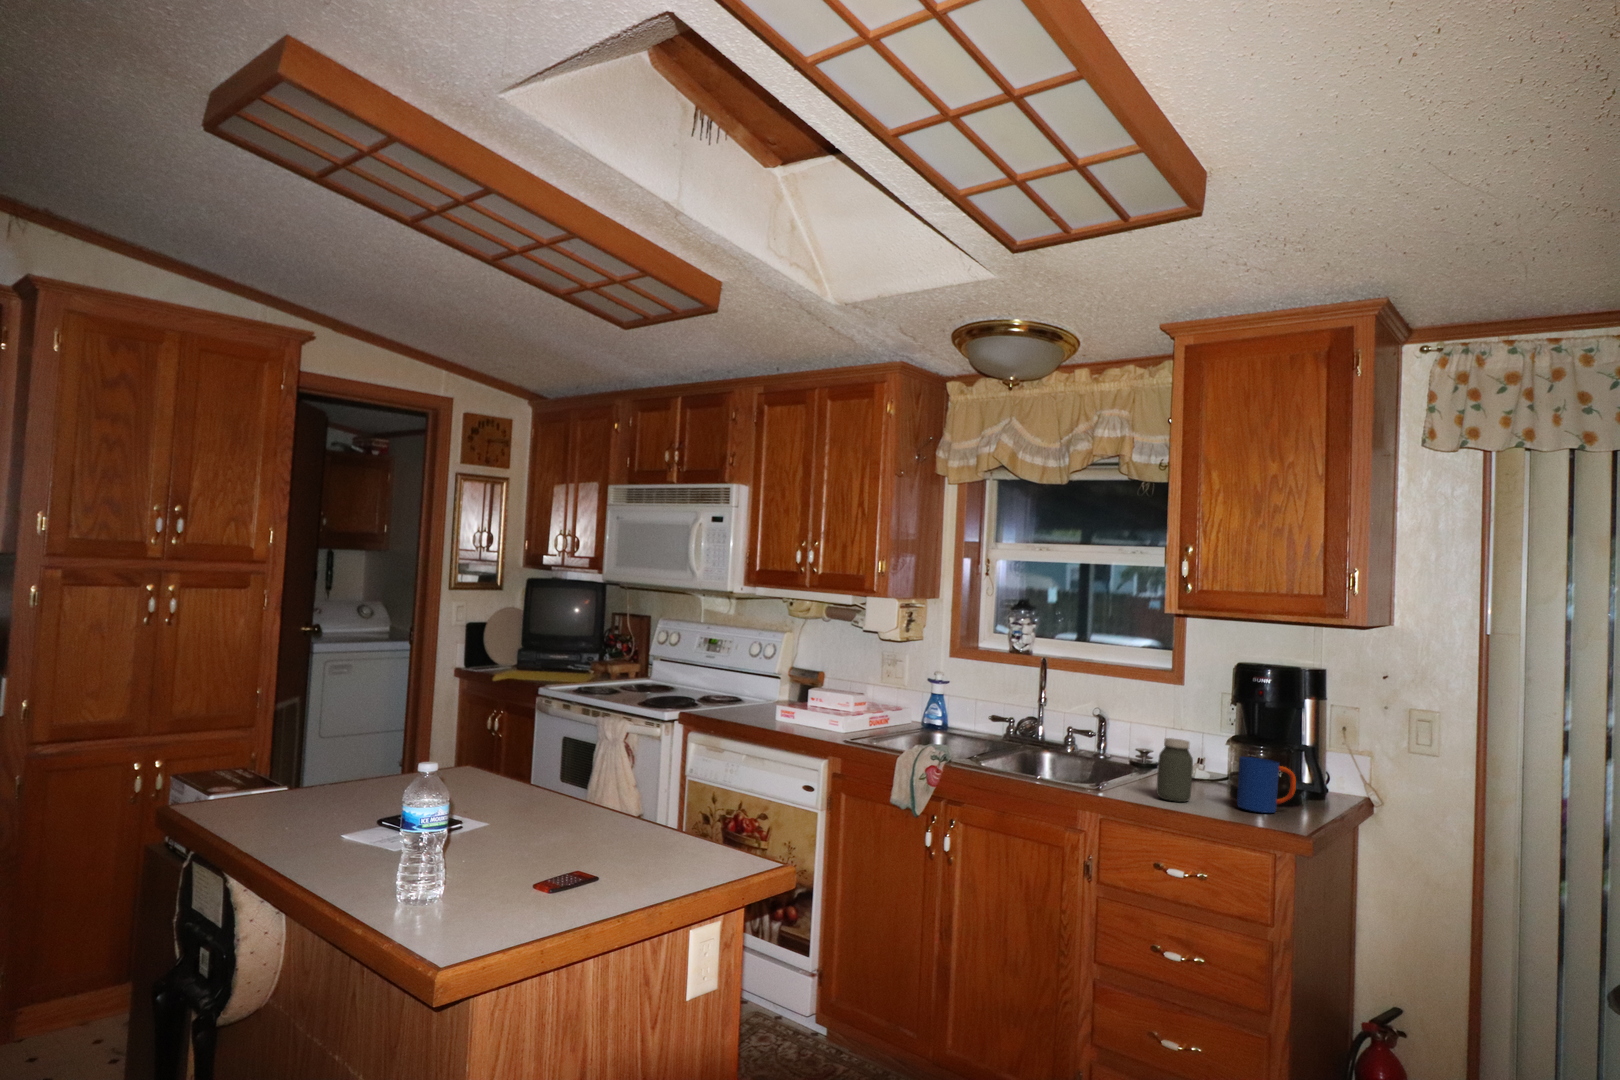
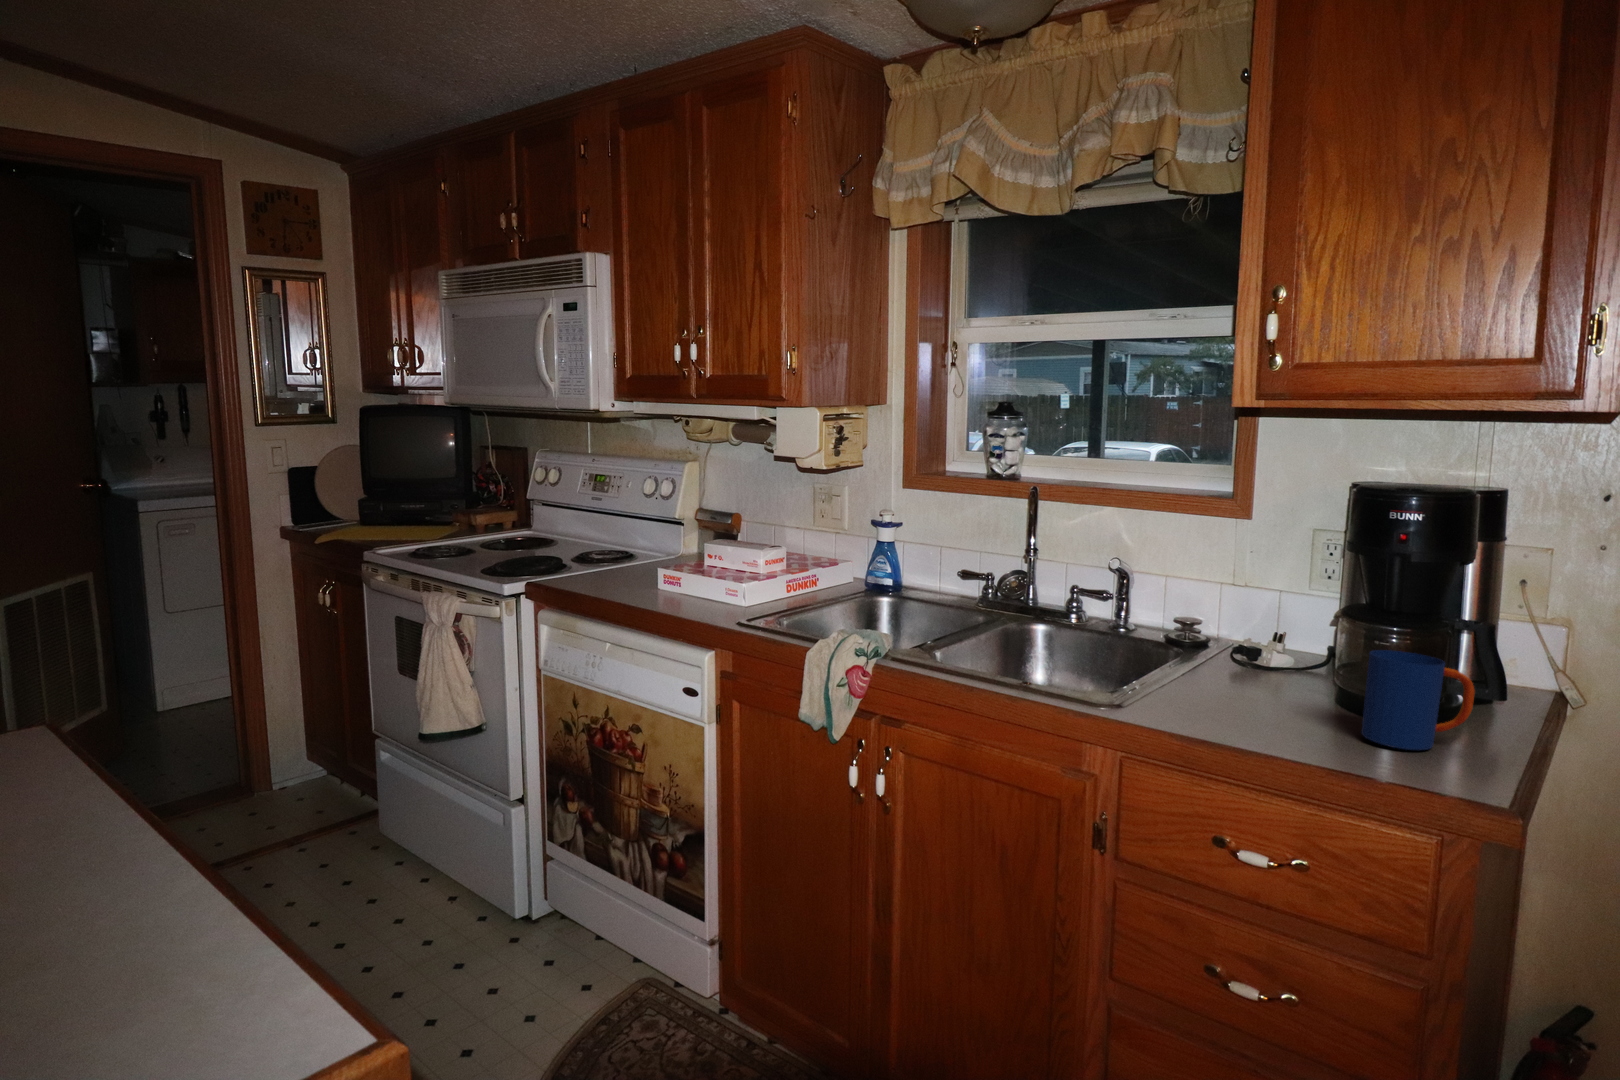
jar: present [1156,738,1193,802] -> none [1217,620,1283,728]

